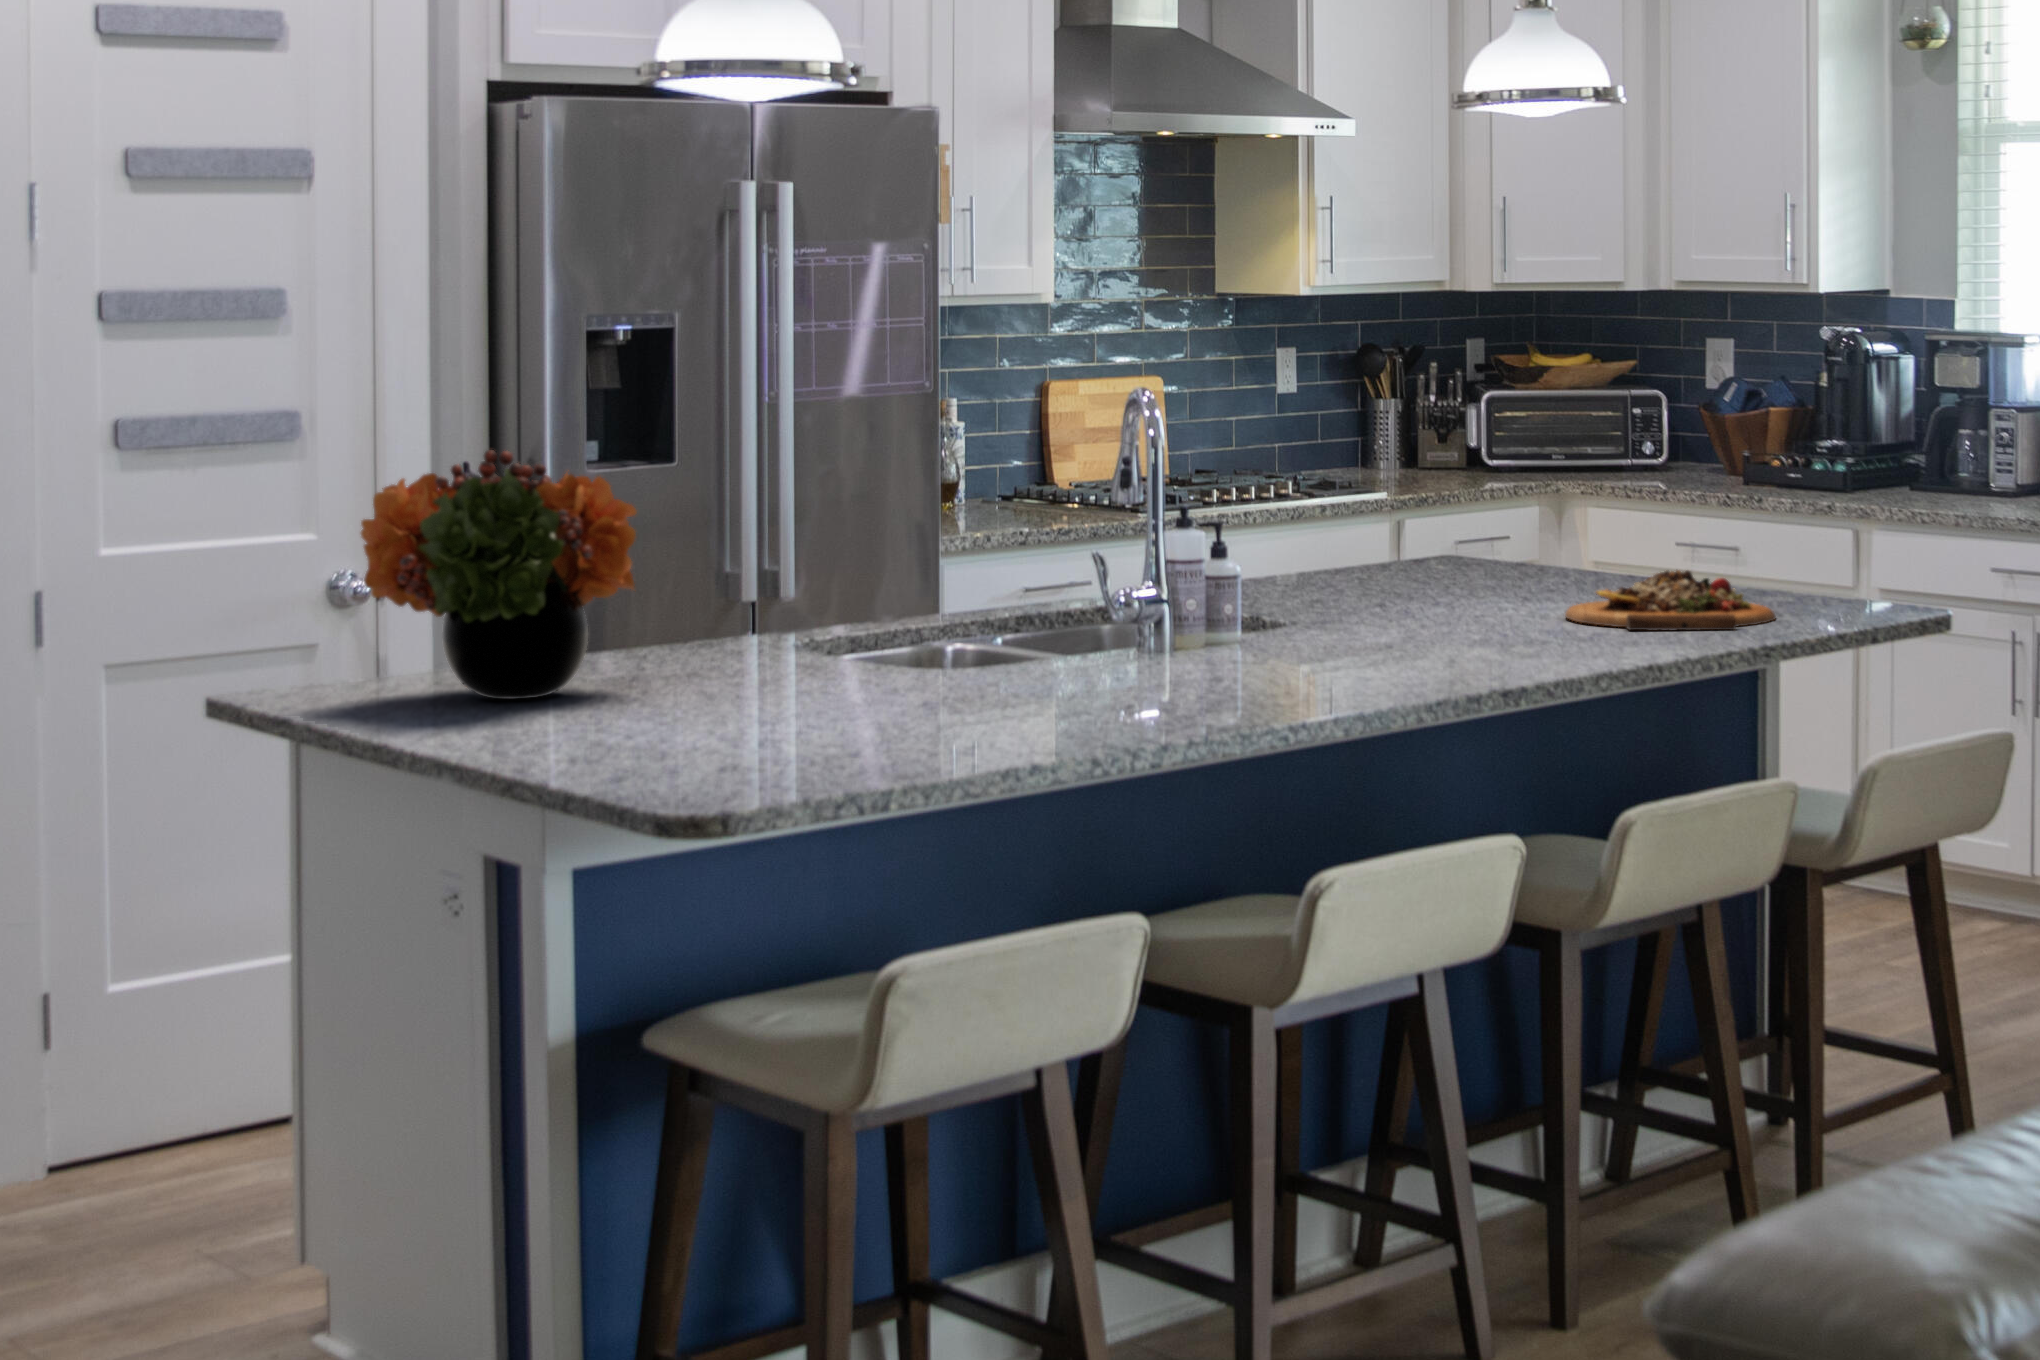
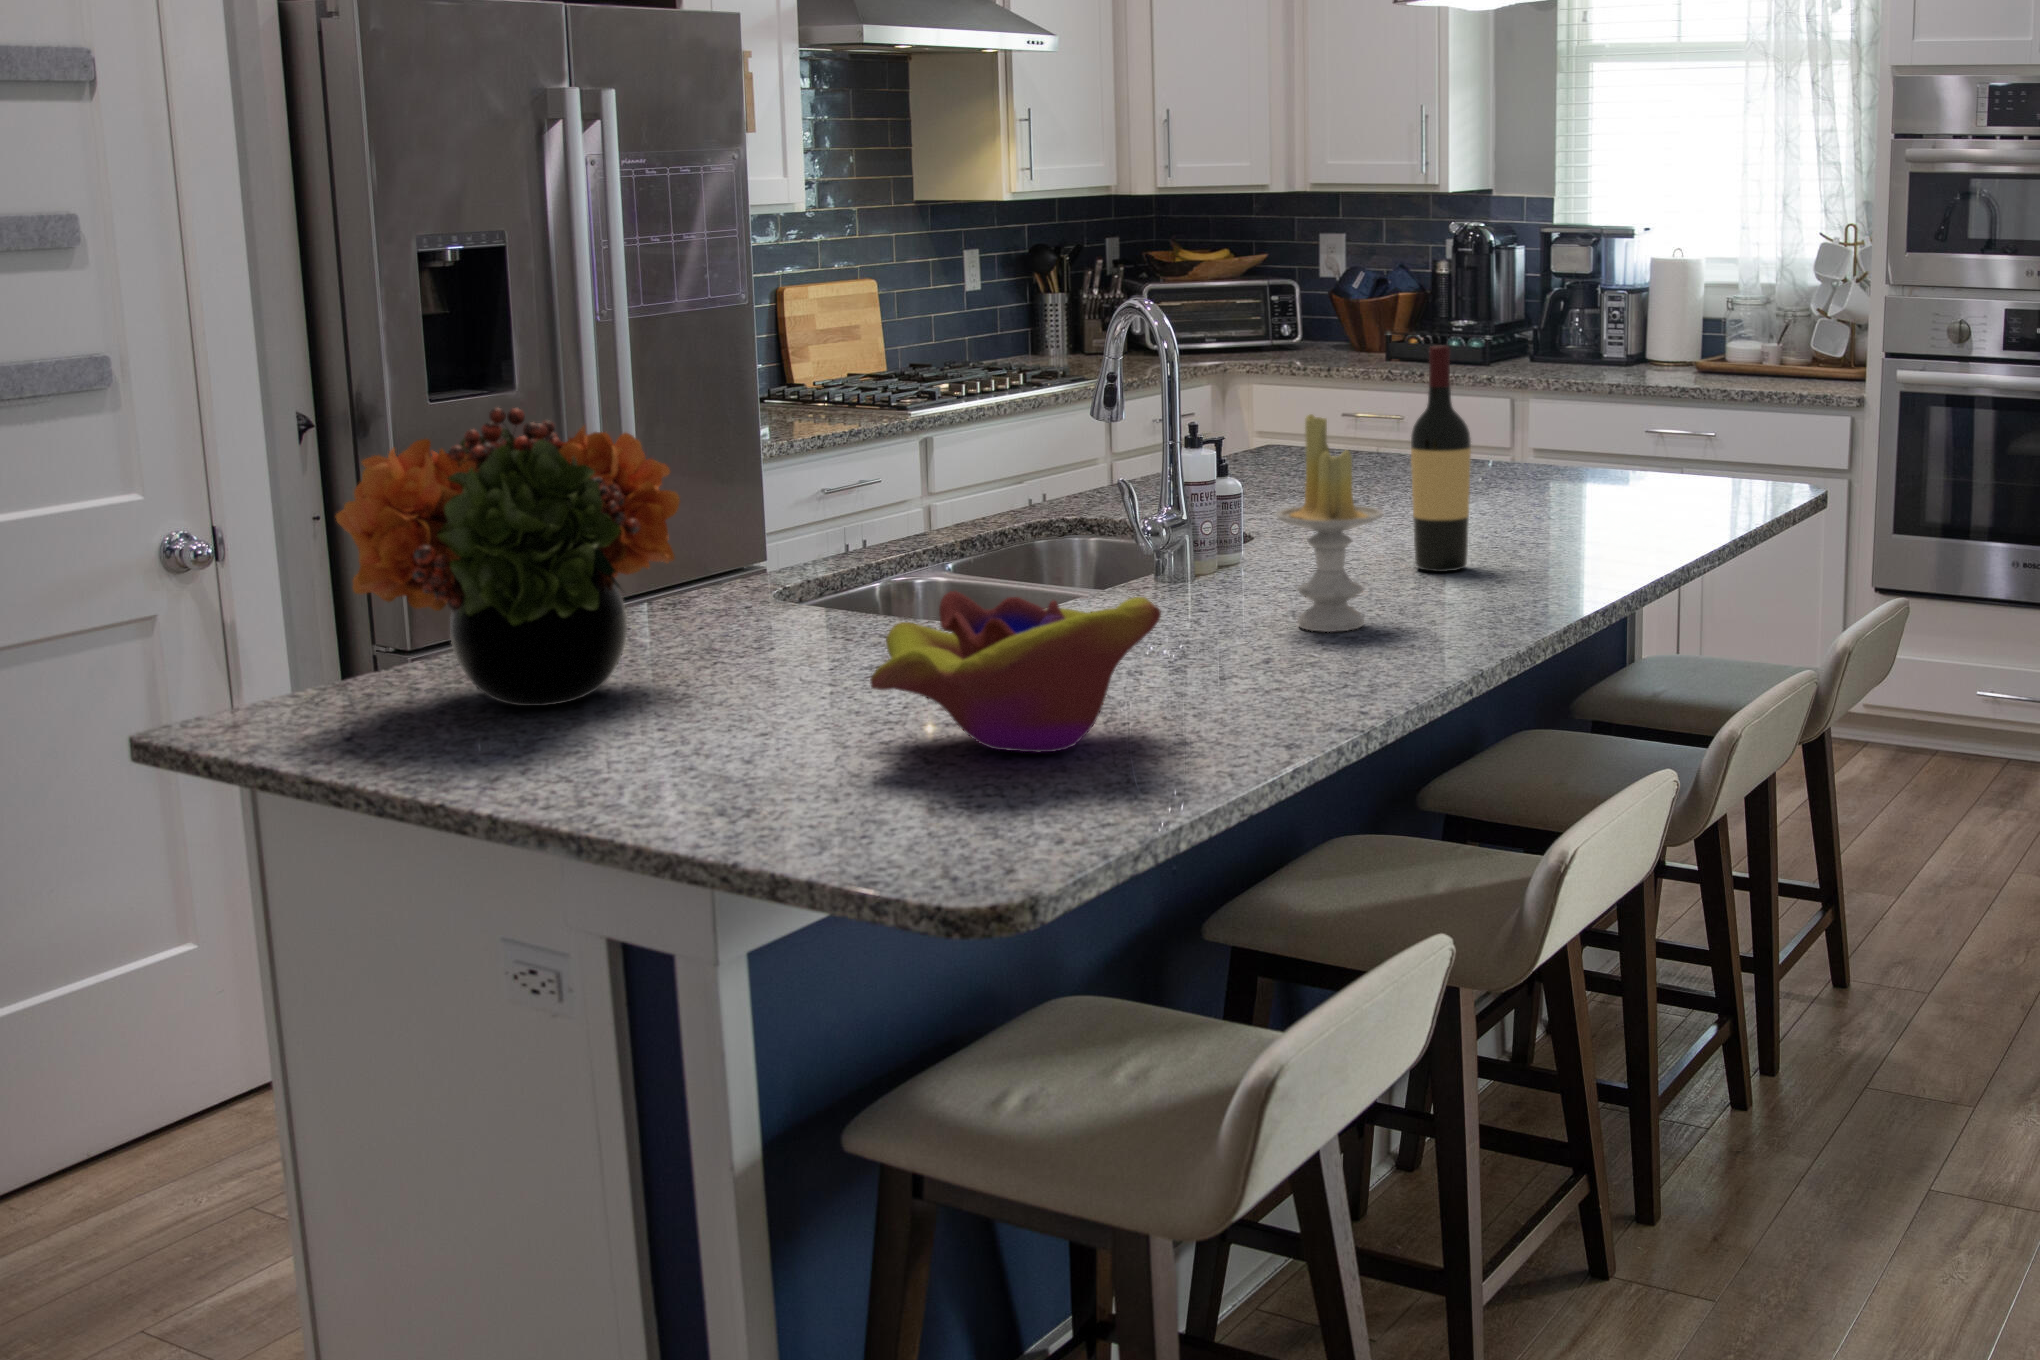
wine bottle: none [1382,433,1440,653] -> present [1411,345,1471,572]
candle: none [1170,485,1270,685] -> present [1276,414,1384,632]
cutting board: present [1565,570,1776,631] -> none [1494,464,1699,529]
decorative bowl: none [687,604,942,738] -> present [870,591,1161,752]

